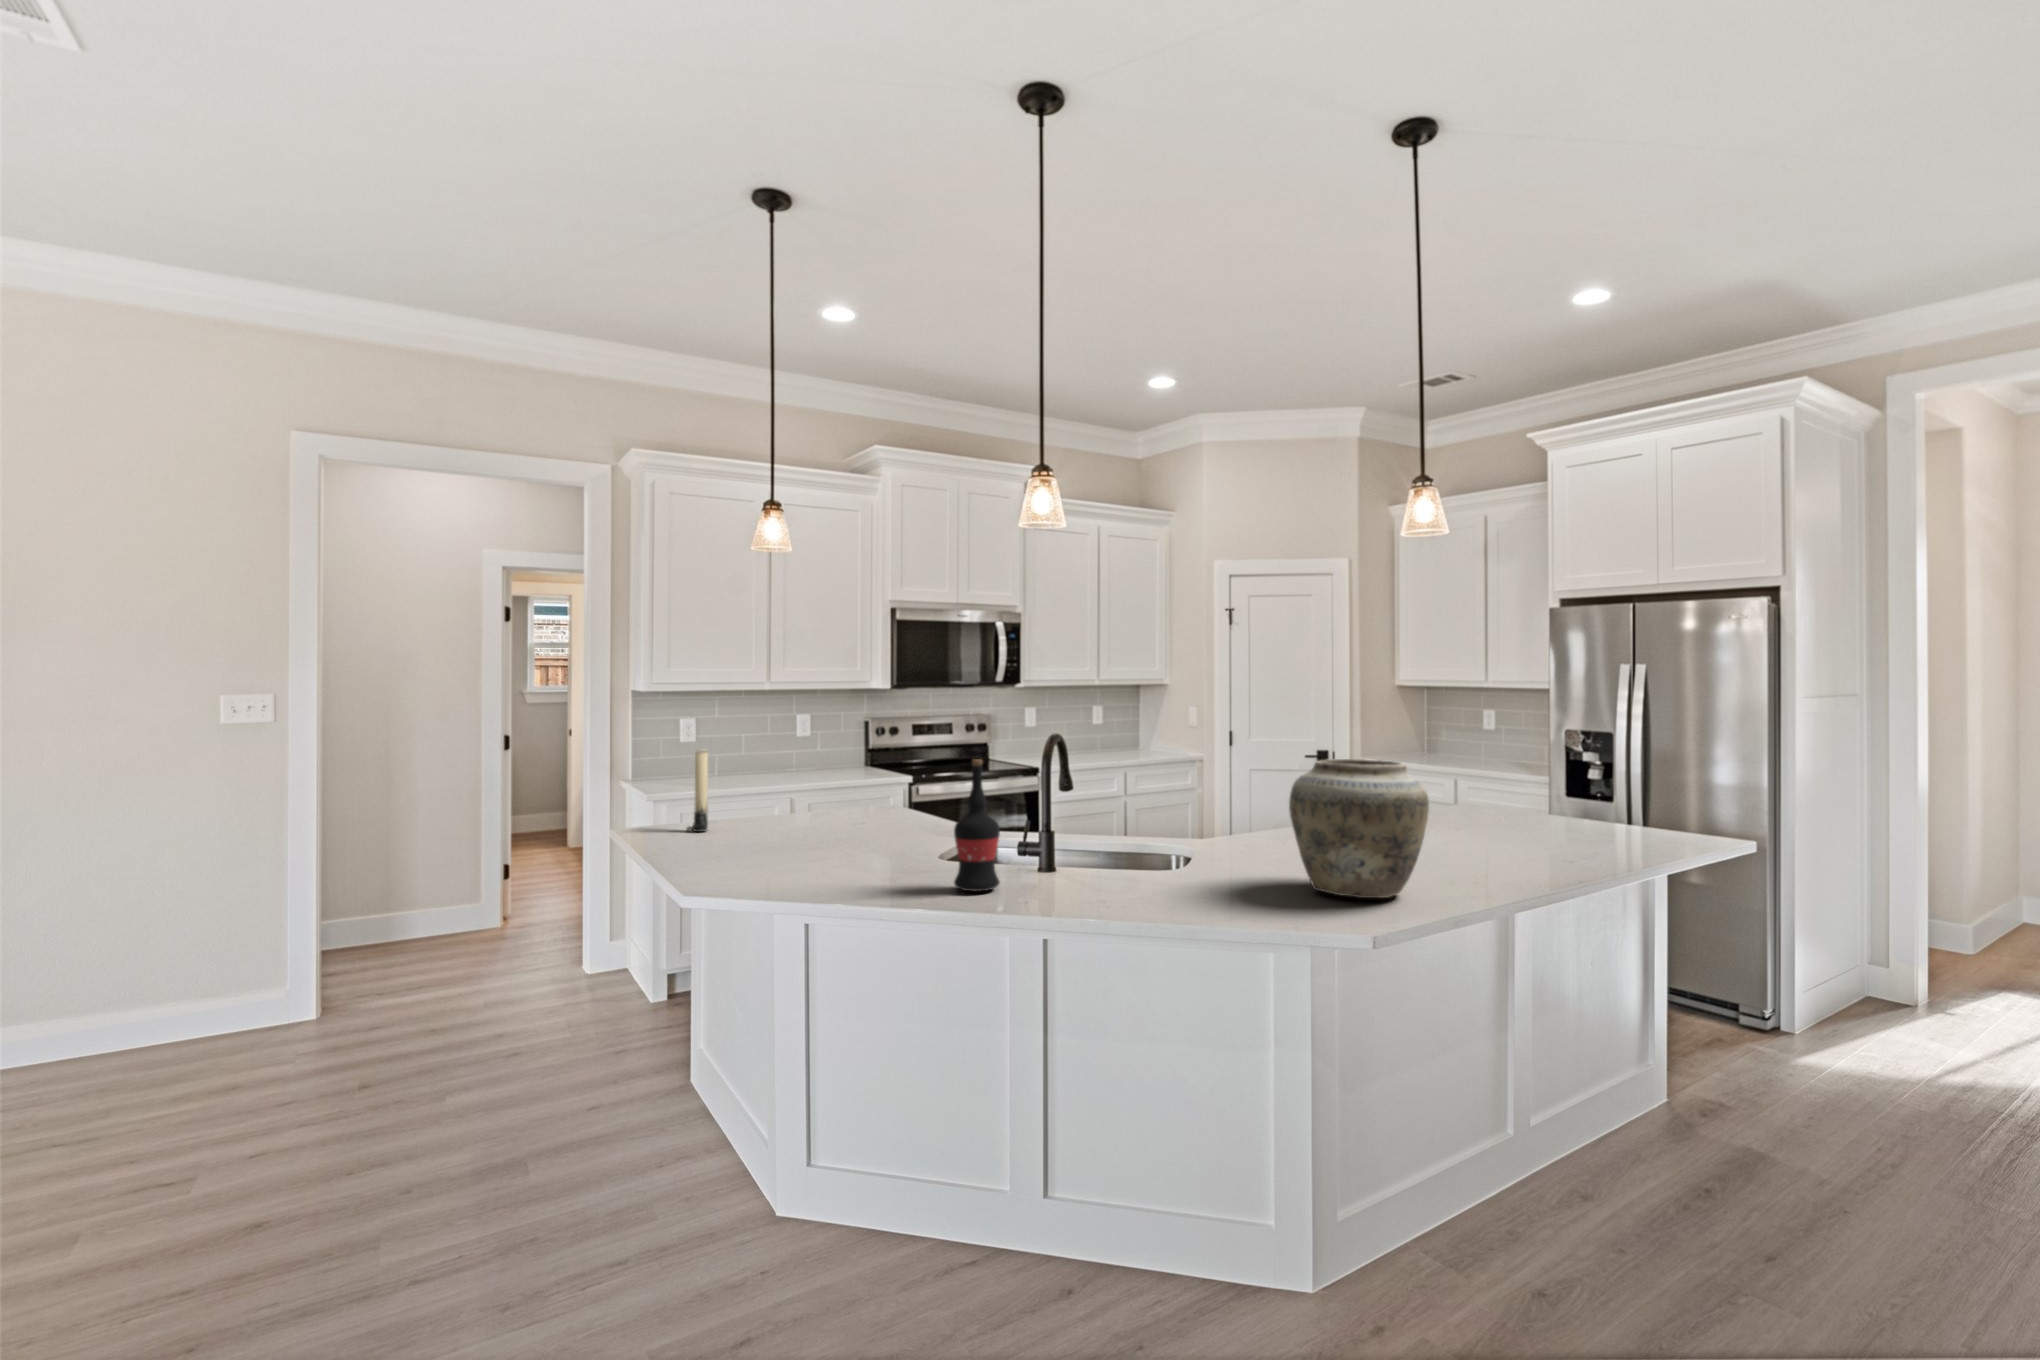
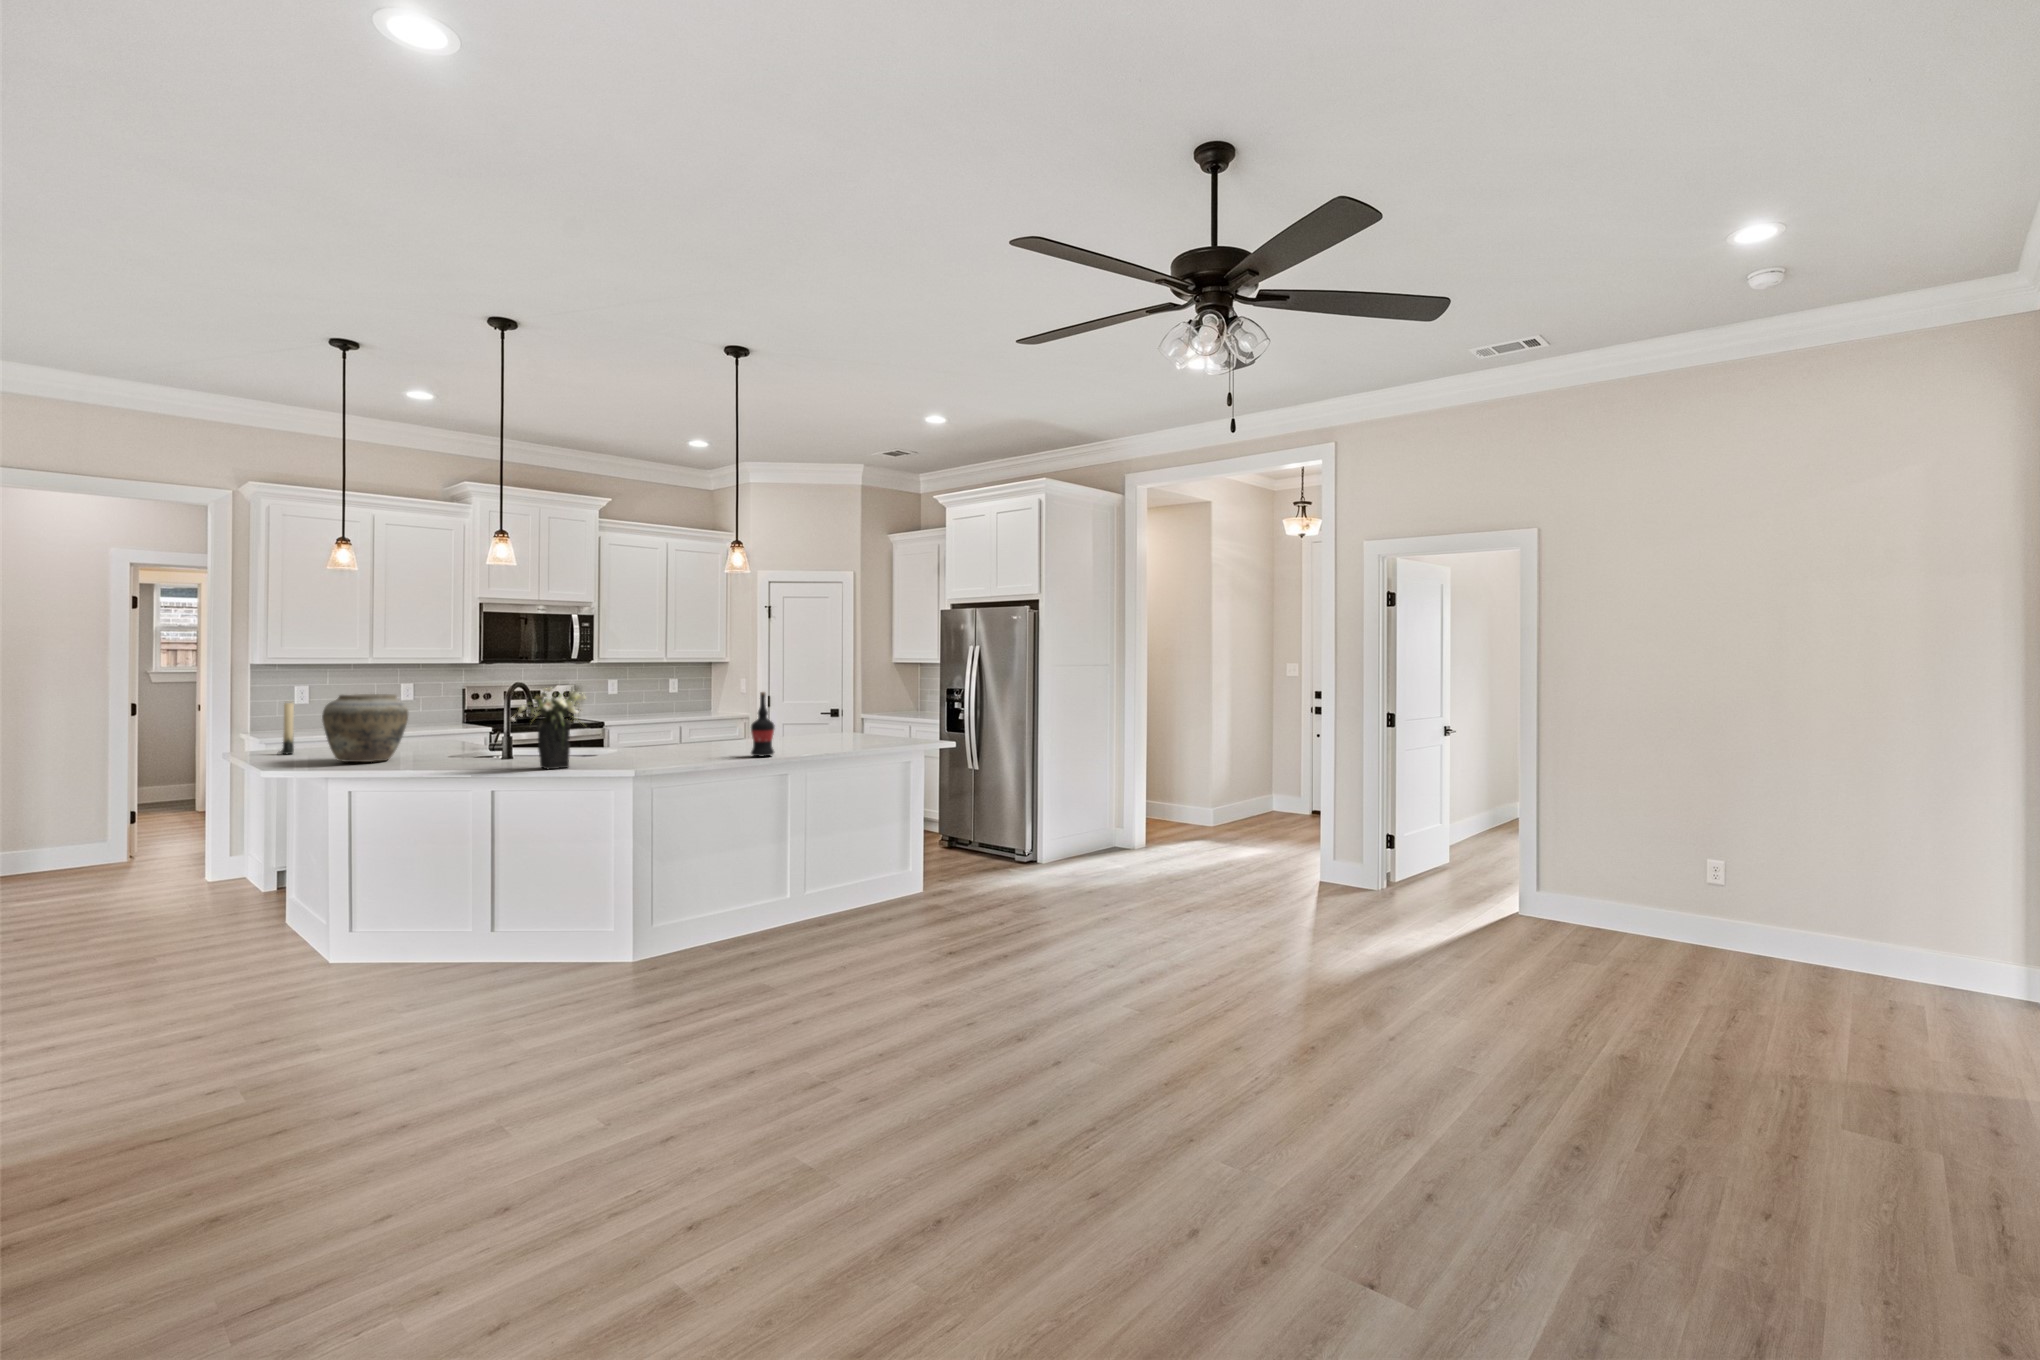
flower arrangement: none [1081,739,1209,898] -> present [510,688,586,770]
wine bottle: present [954,759,1000,891] -> present [751,692,775,757]
vase: present [1289,759,1429,898] -> present [322,694,408,762]

